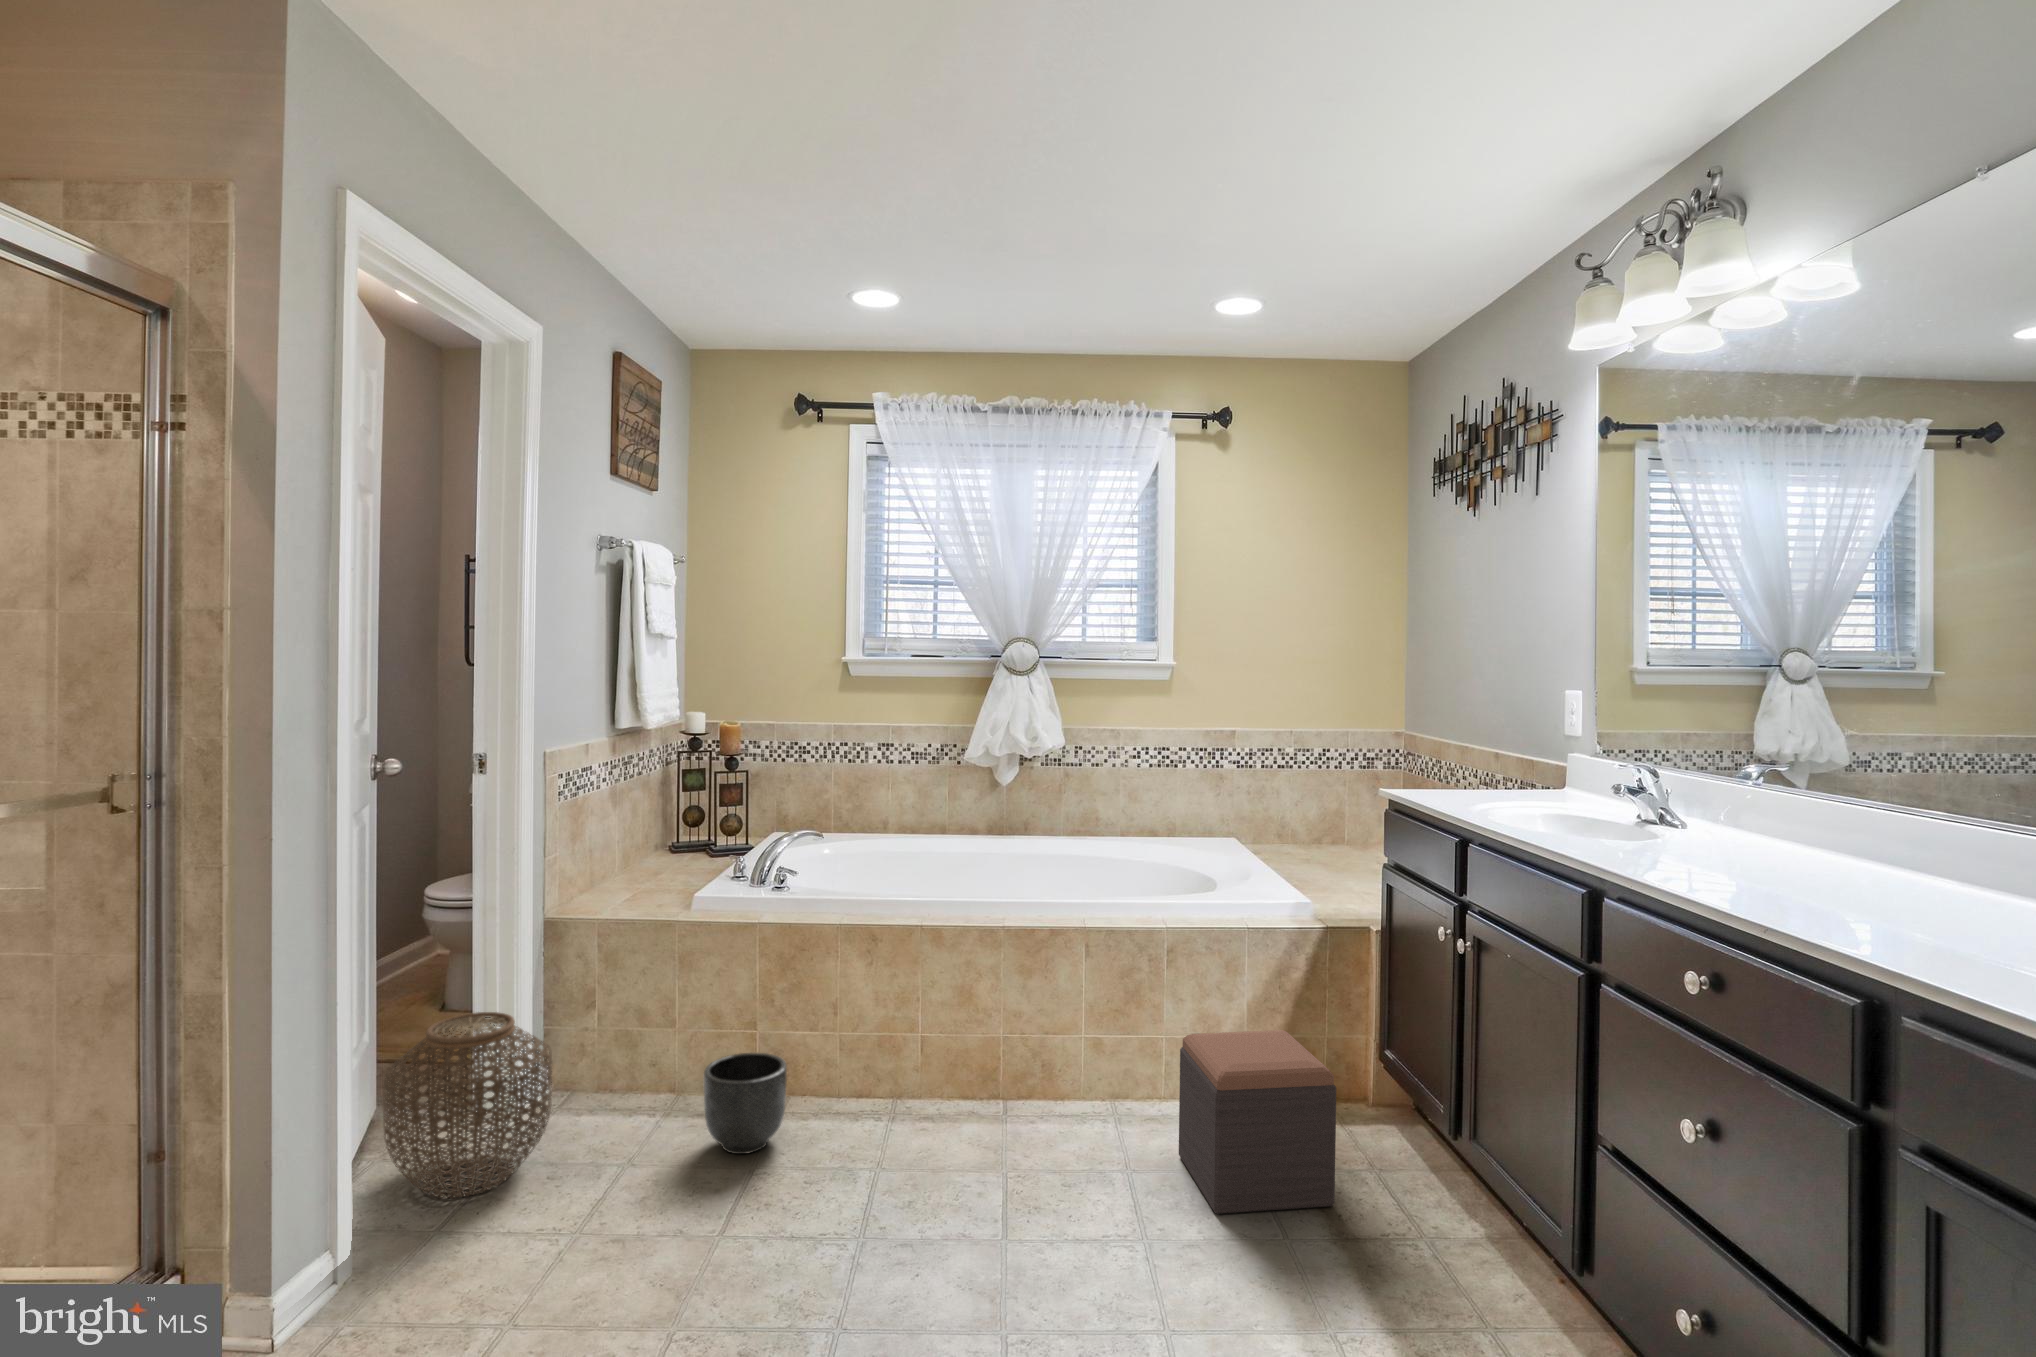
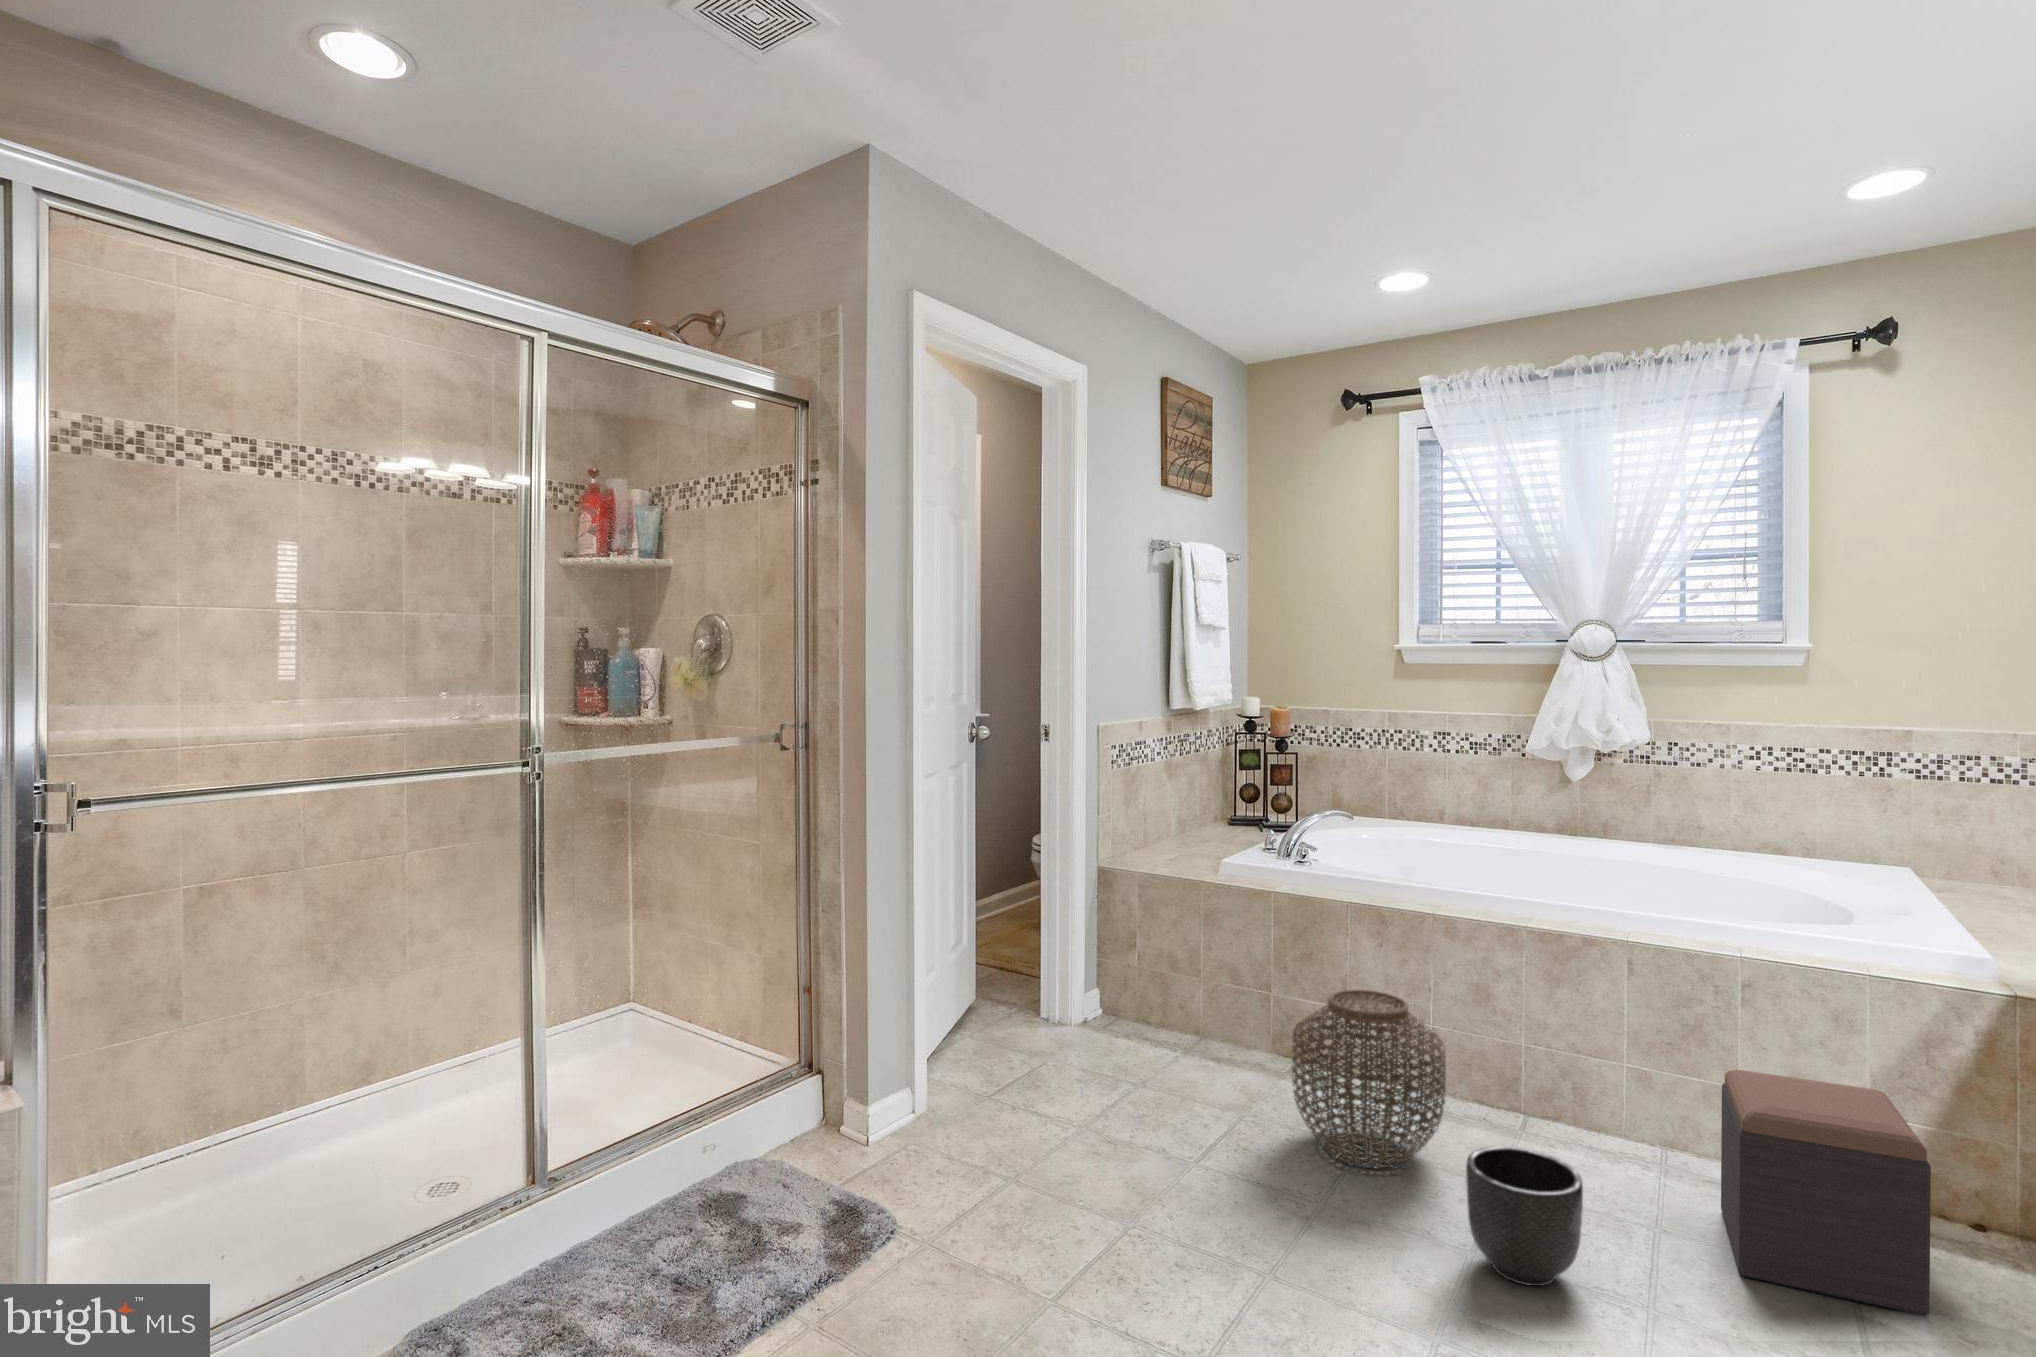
woven basket: present [384,1012,552,1198] -> present [1292,990,1446,1169]
planter: present [704,1052,787,1154] -> present [1466,1146,1583,1286]

